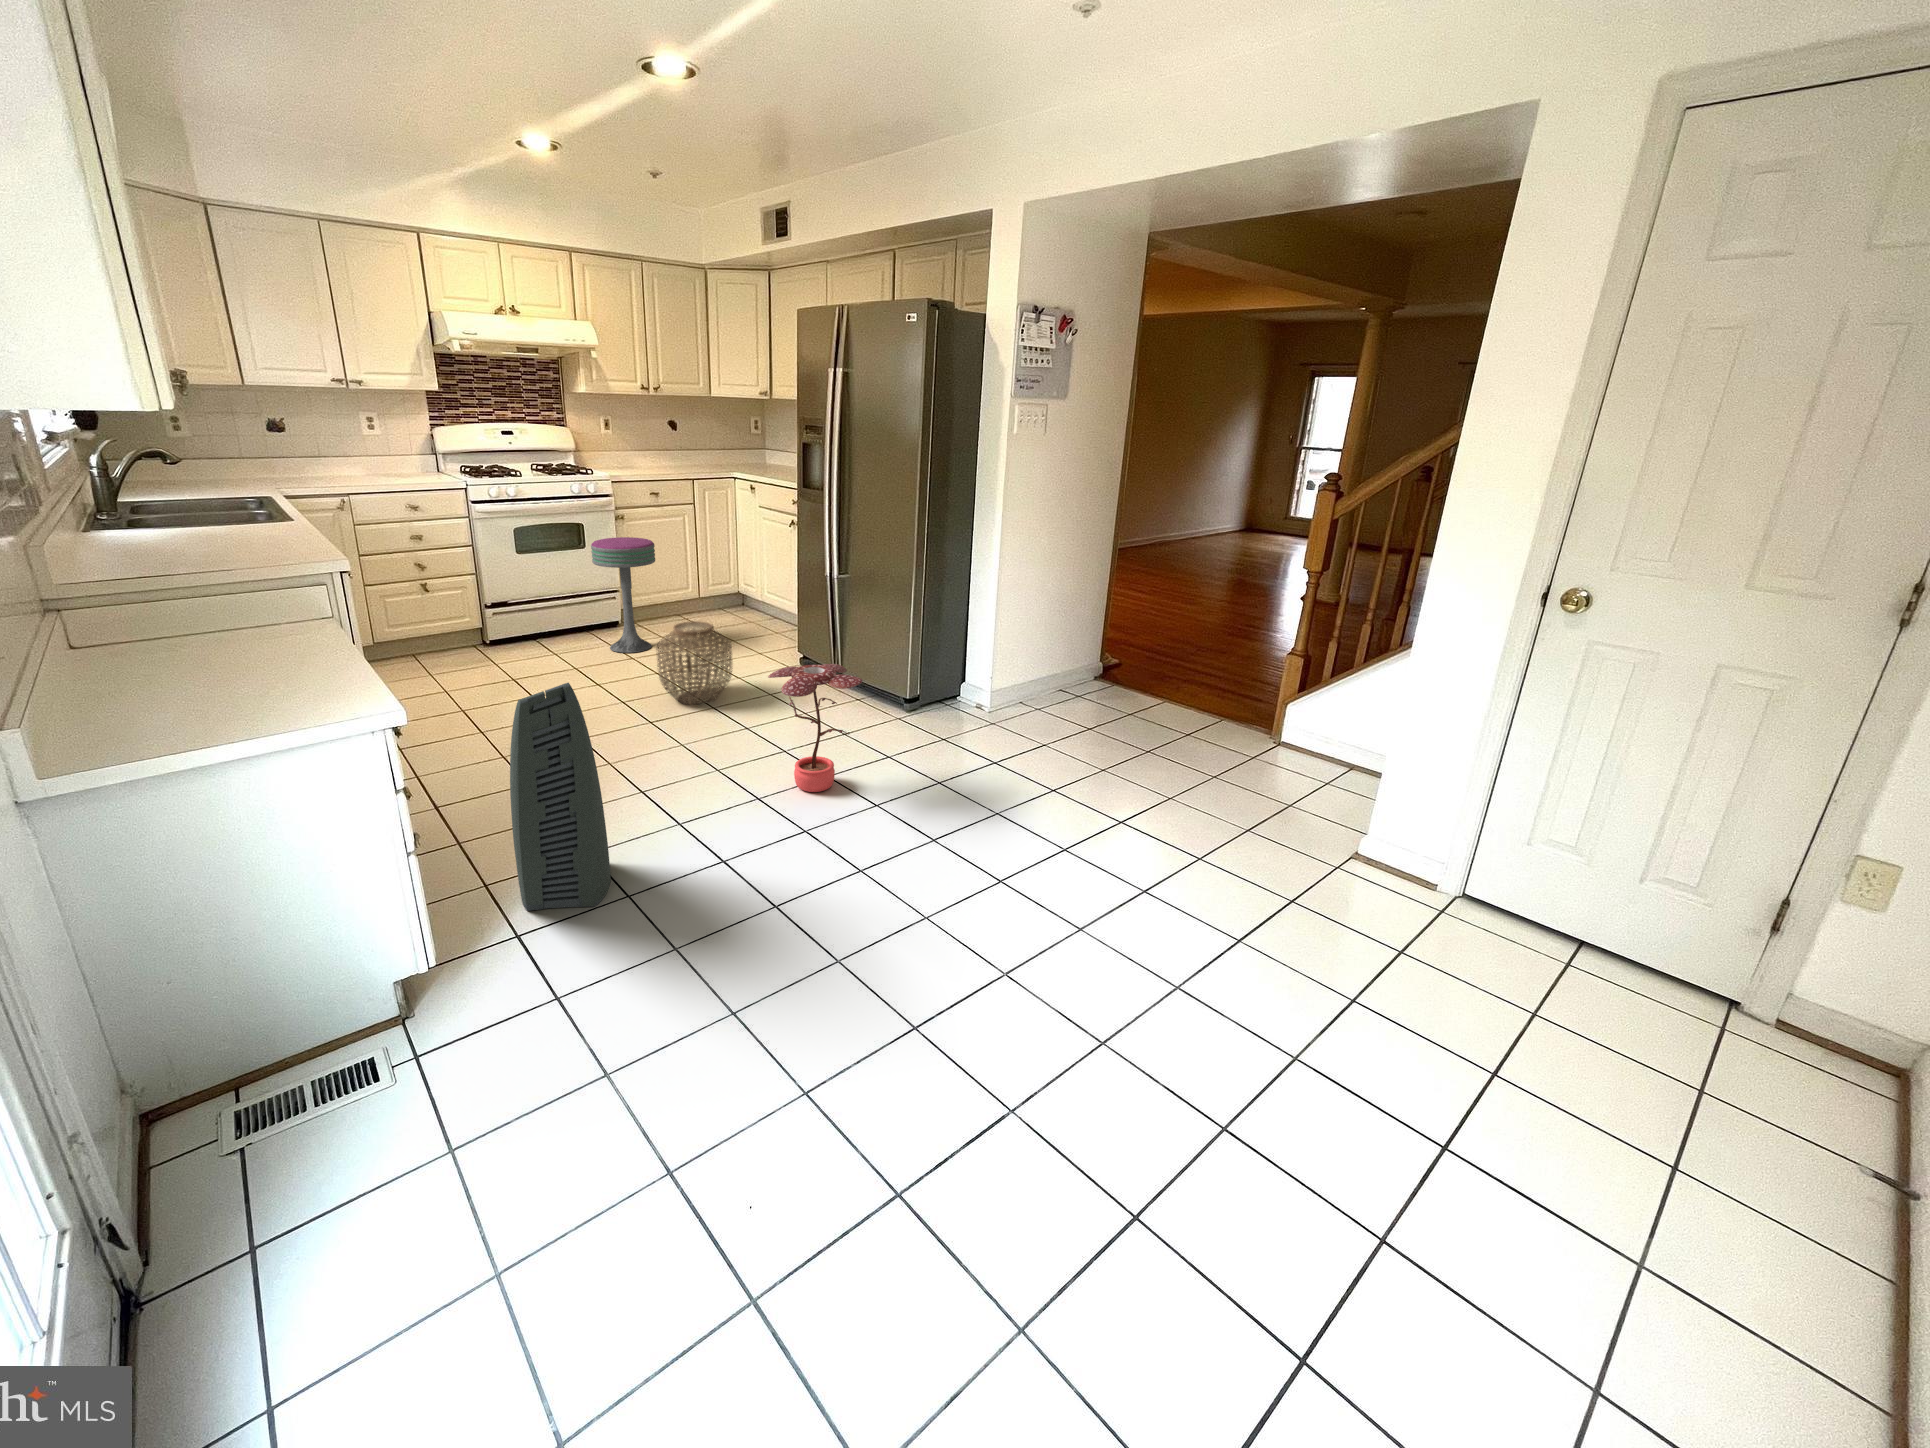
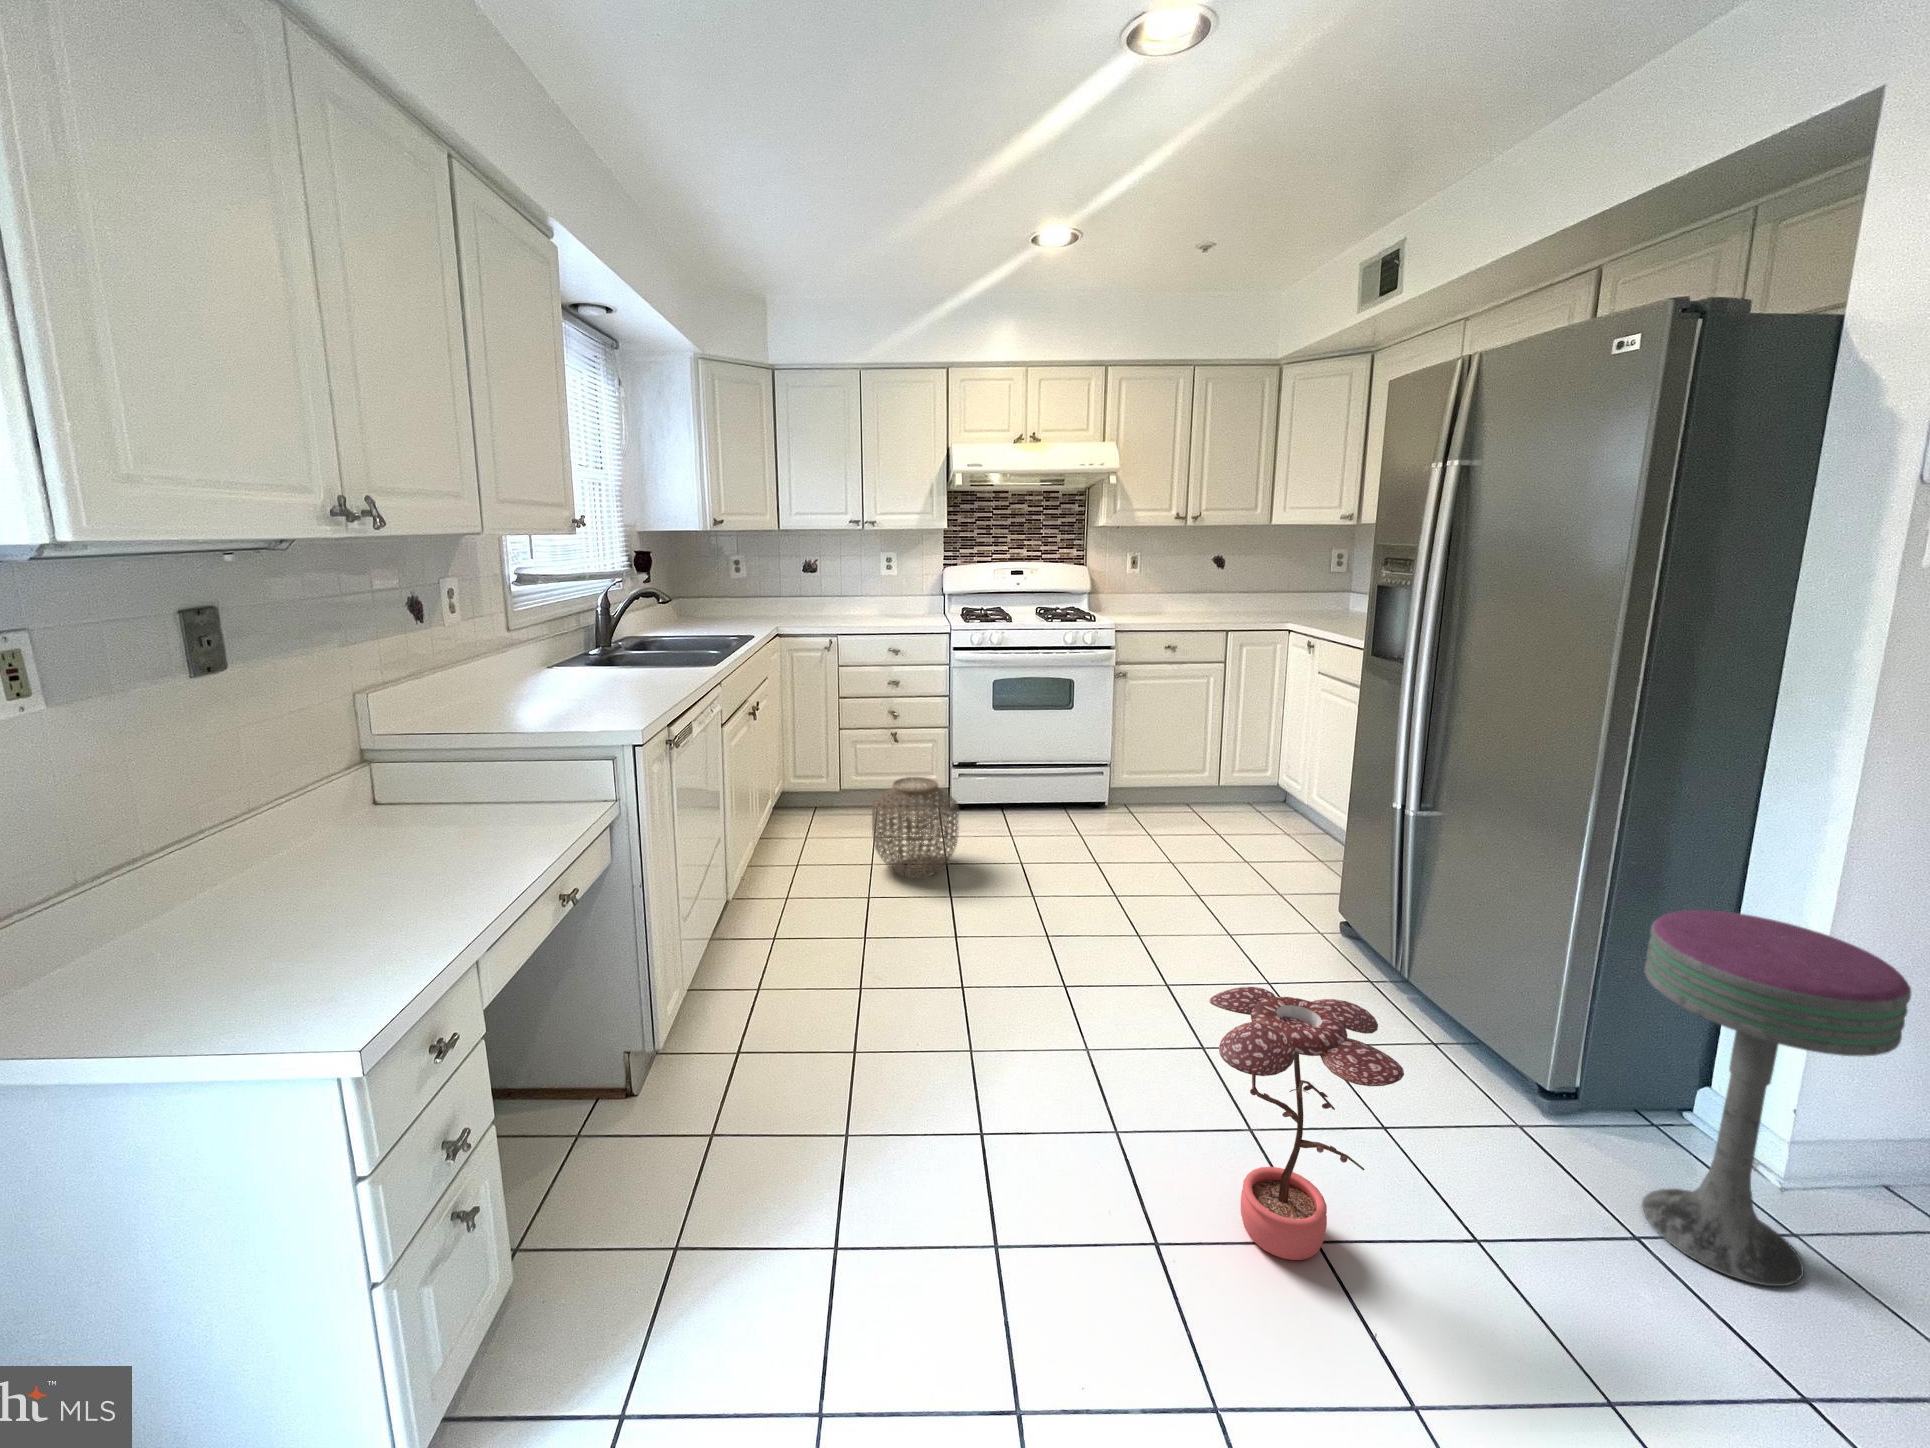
bar stool: present [591,537,655,653] -> present [1642,910,1911,1286]
woven basket: present [656,621,732,704] -> present [872,777,959,877]
air purifier: present [510,683,611,911] -> none [685,966,853,1376]

